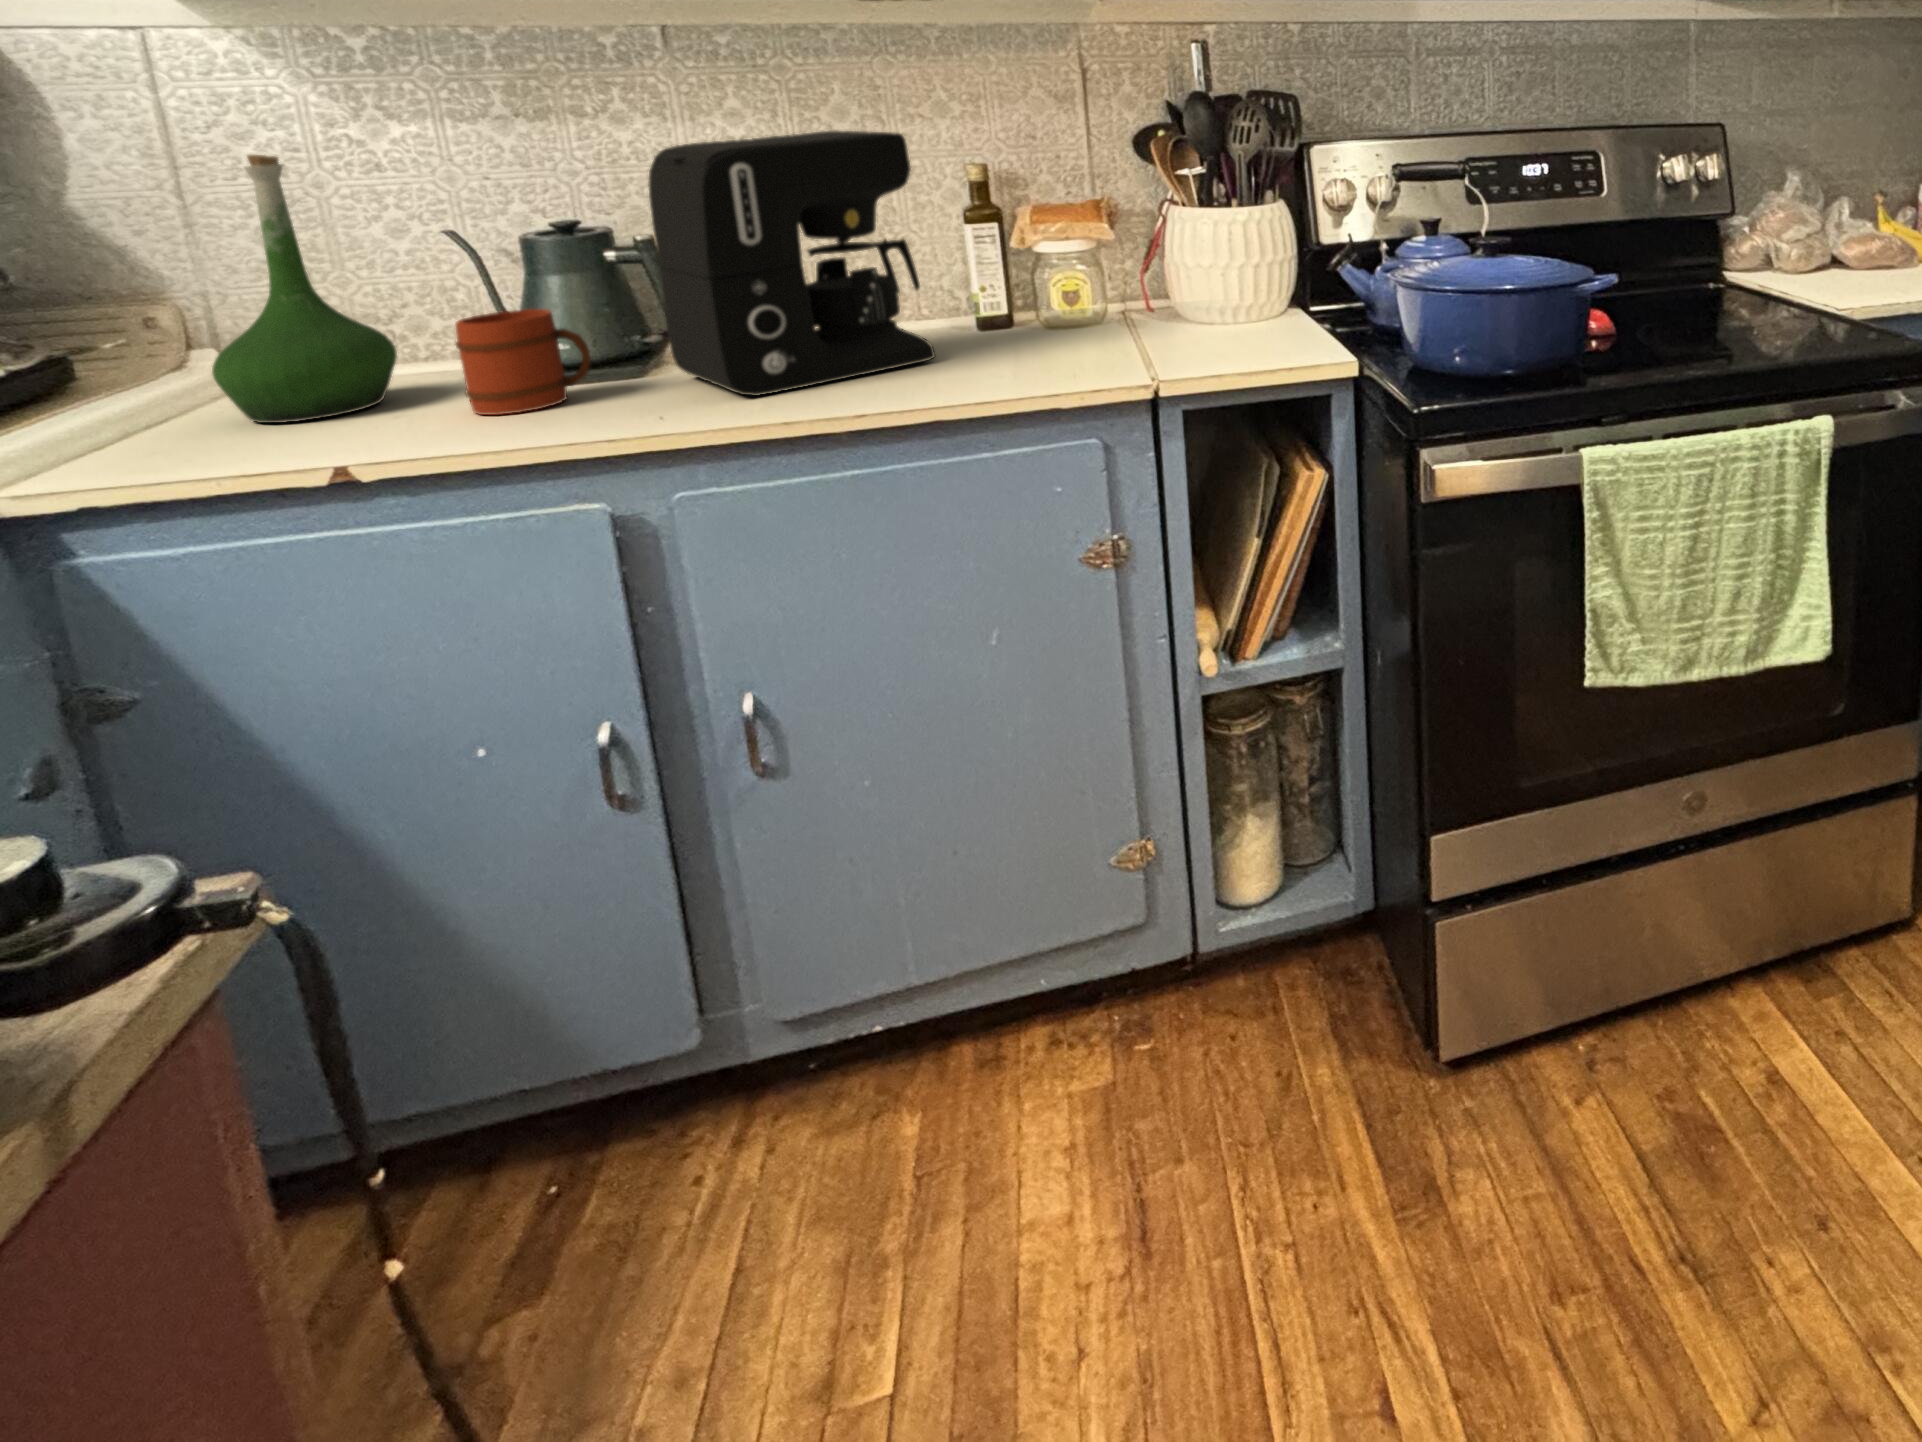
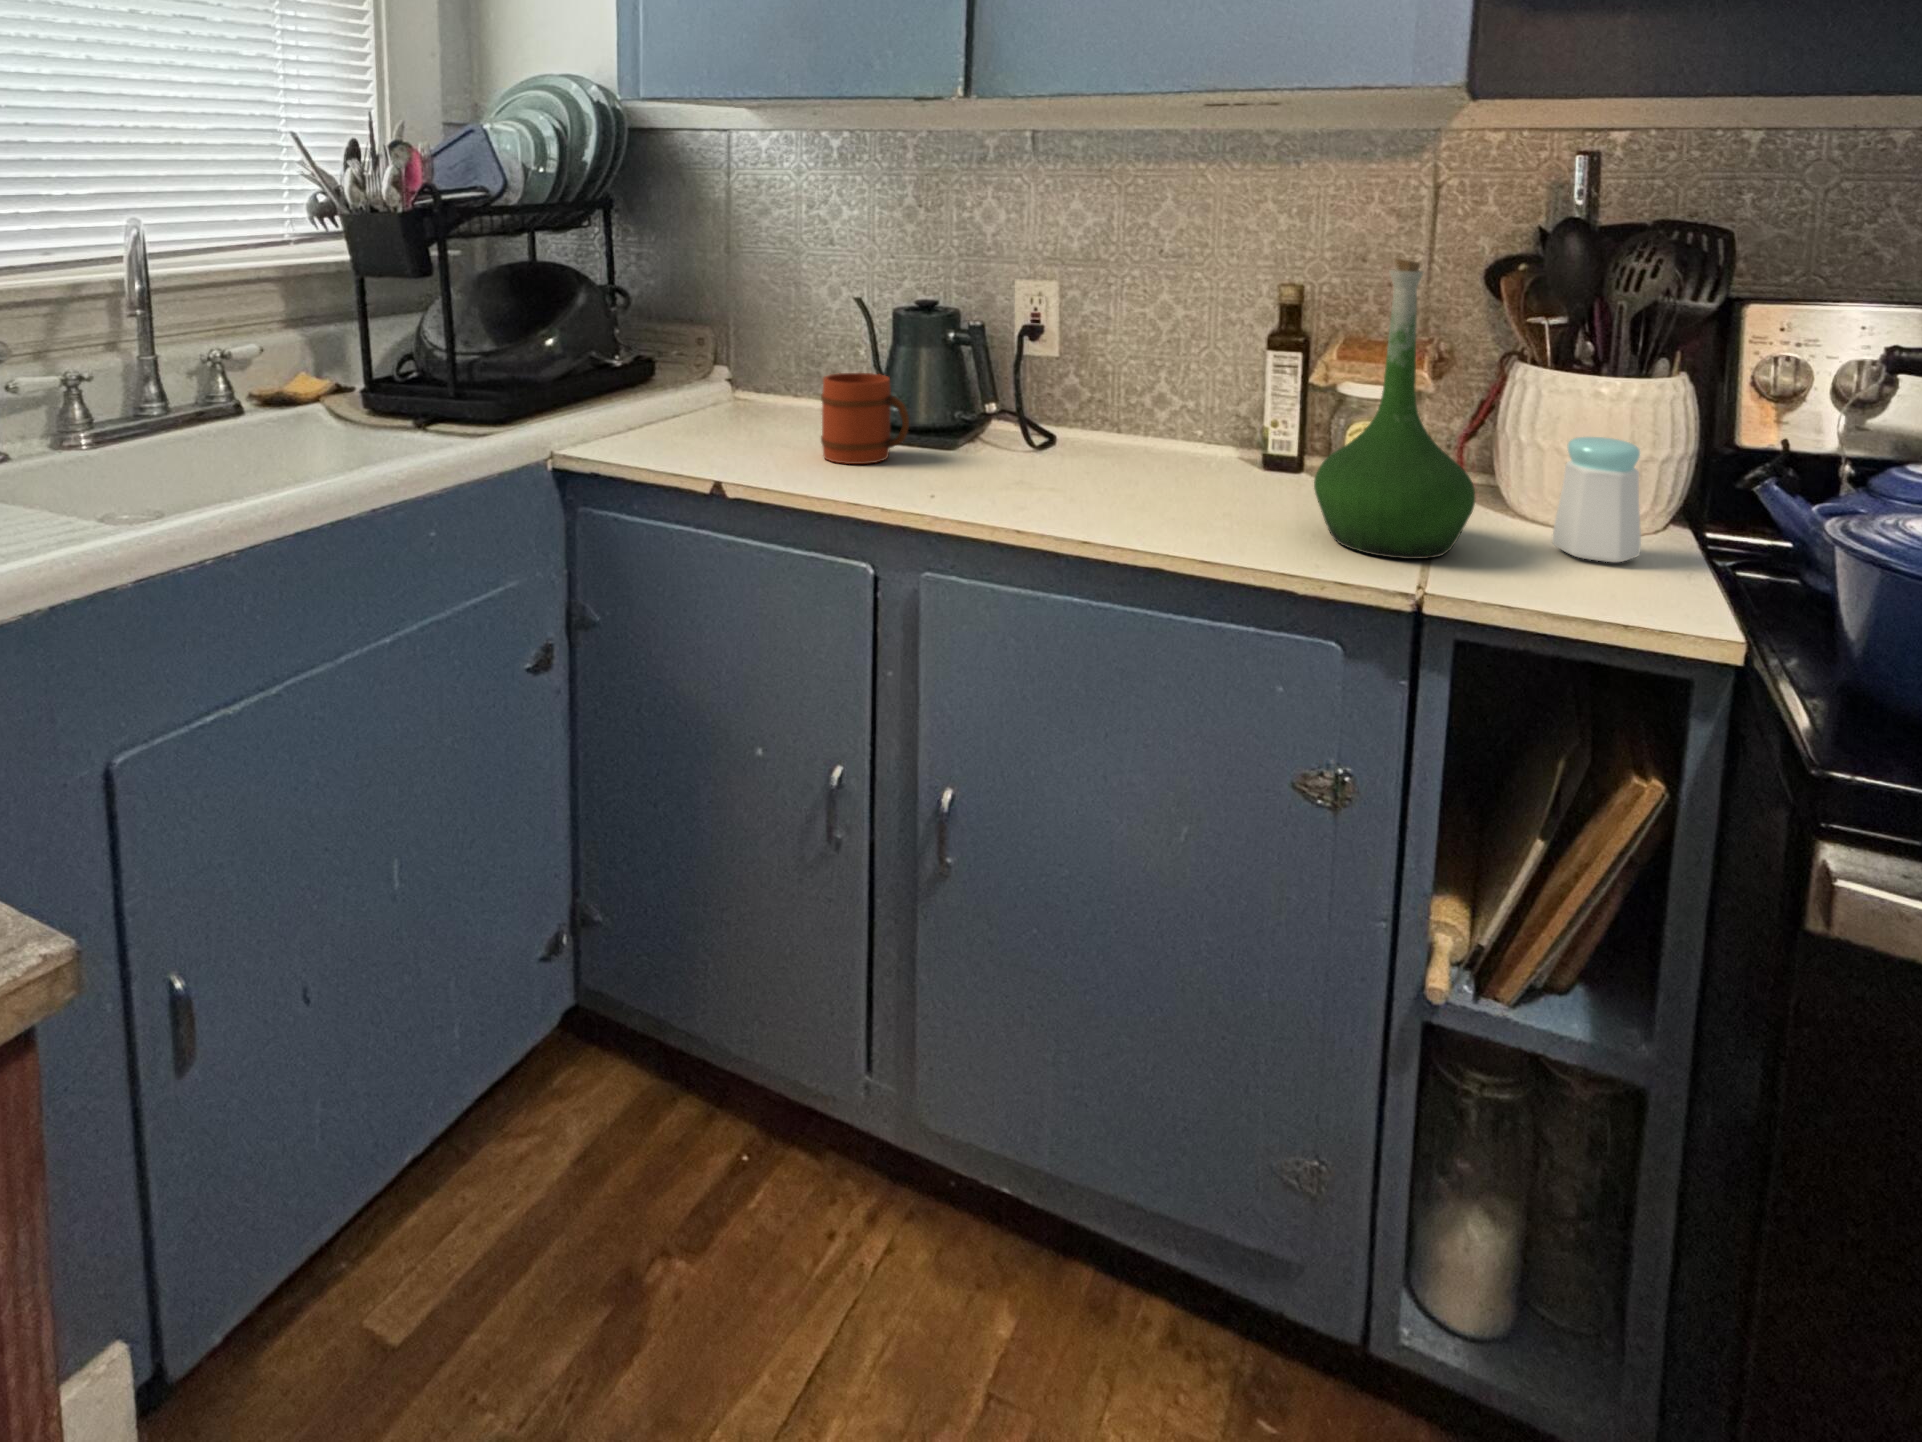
coffee maker: present [648,131,935,396] -> none [973,237,1203,495]
vase: present [212,155,397,423] -> present [1314,258,1475,559]
salt shaker: none [1225,250,1281,339] -> present [1552,437,1641,562]

